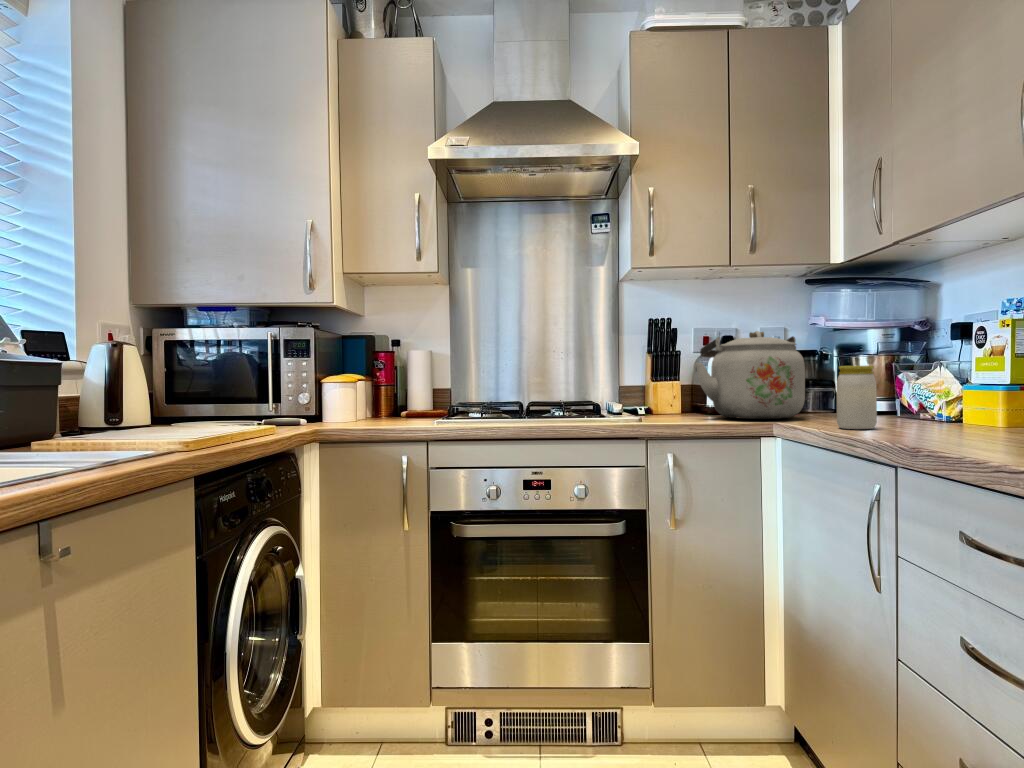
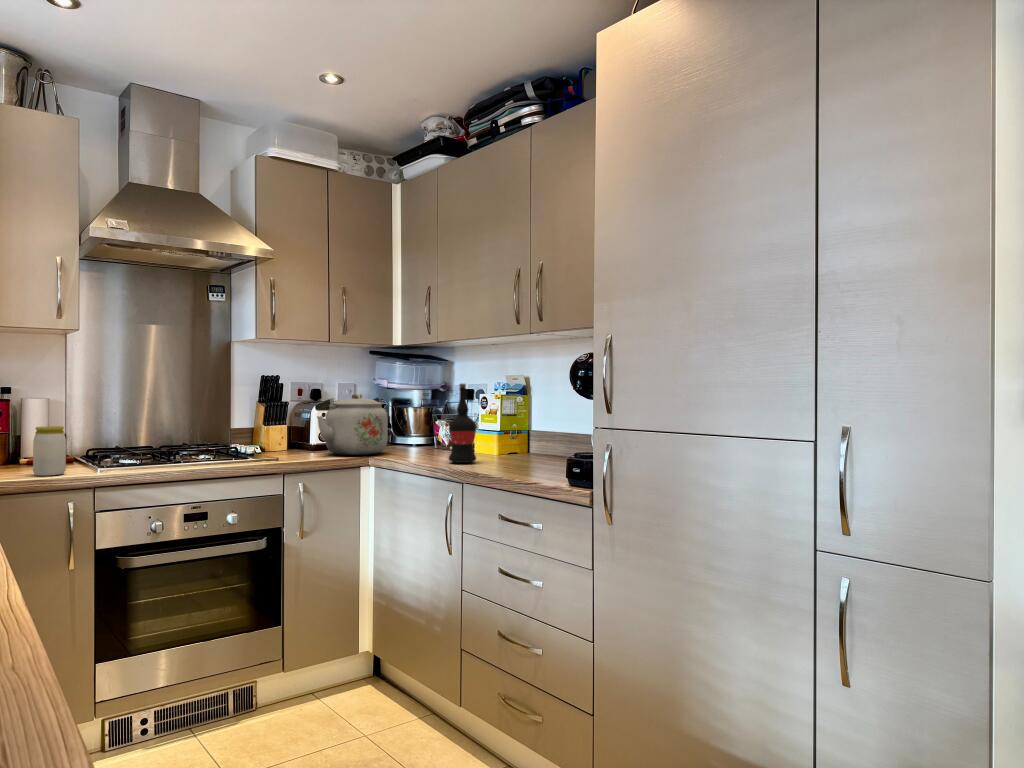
wine bottle: none [892,296,948,435] -> present [449,384,476,463]
jar: present [837,366,877,429] -> present [33,426,66,476]

